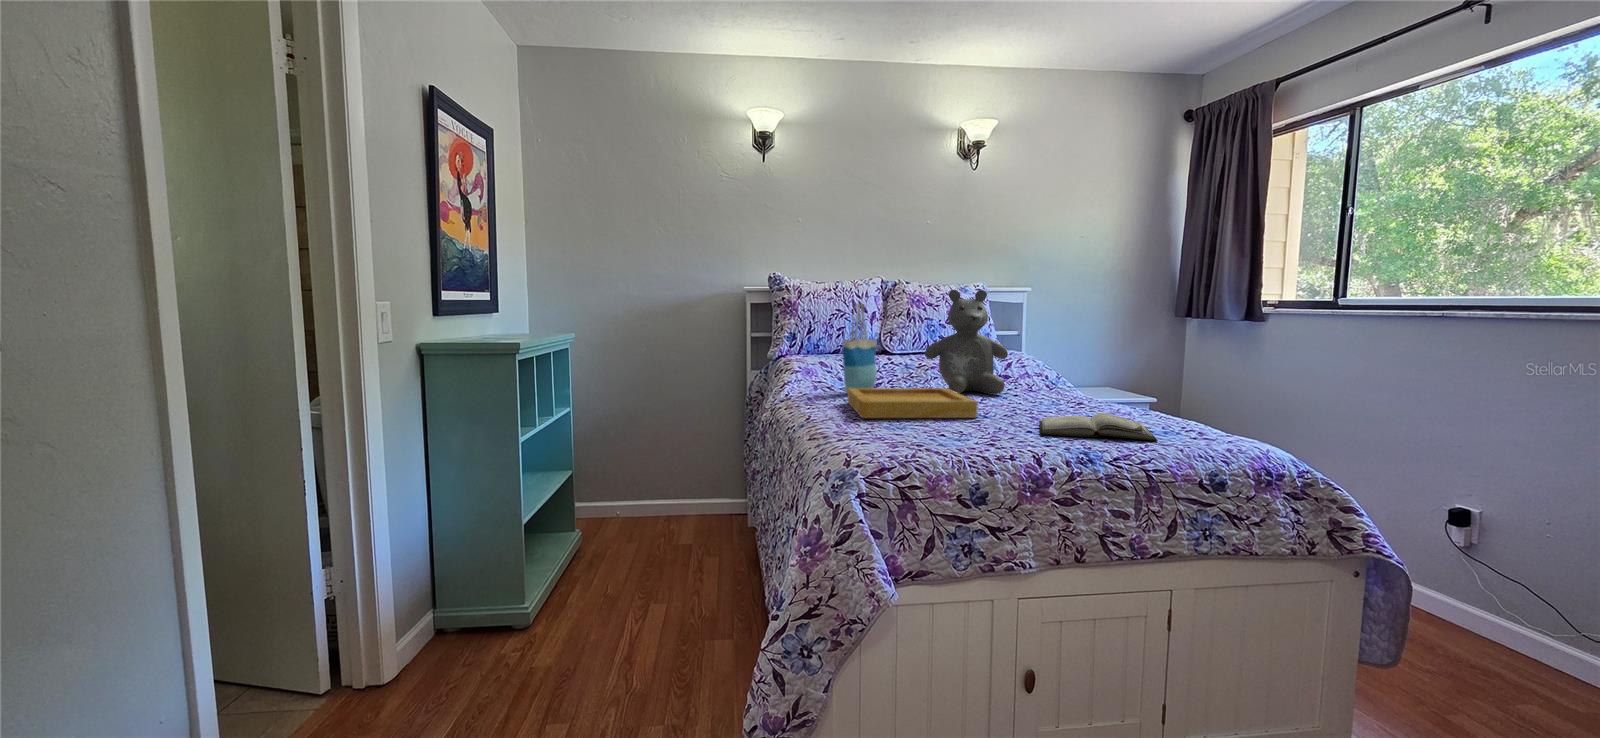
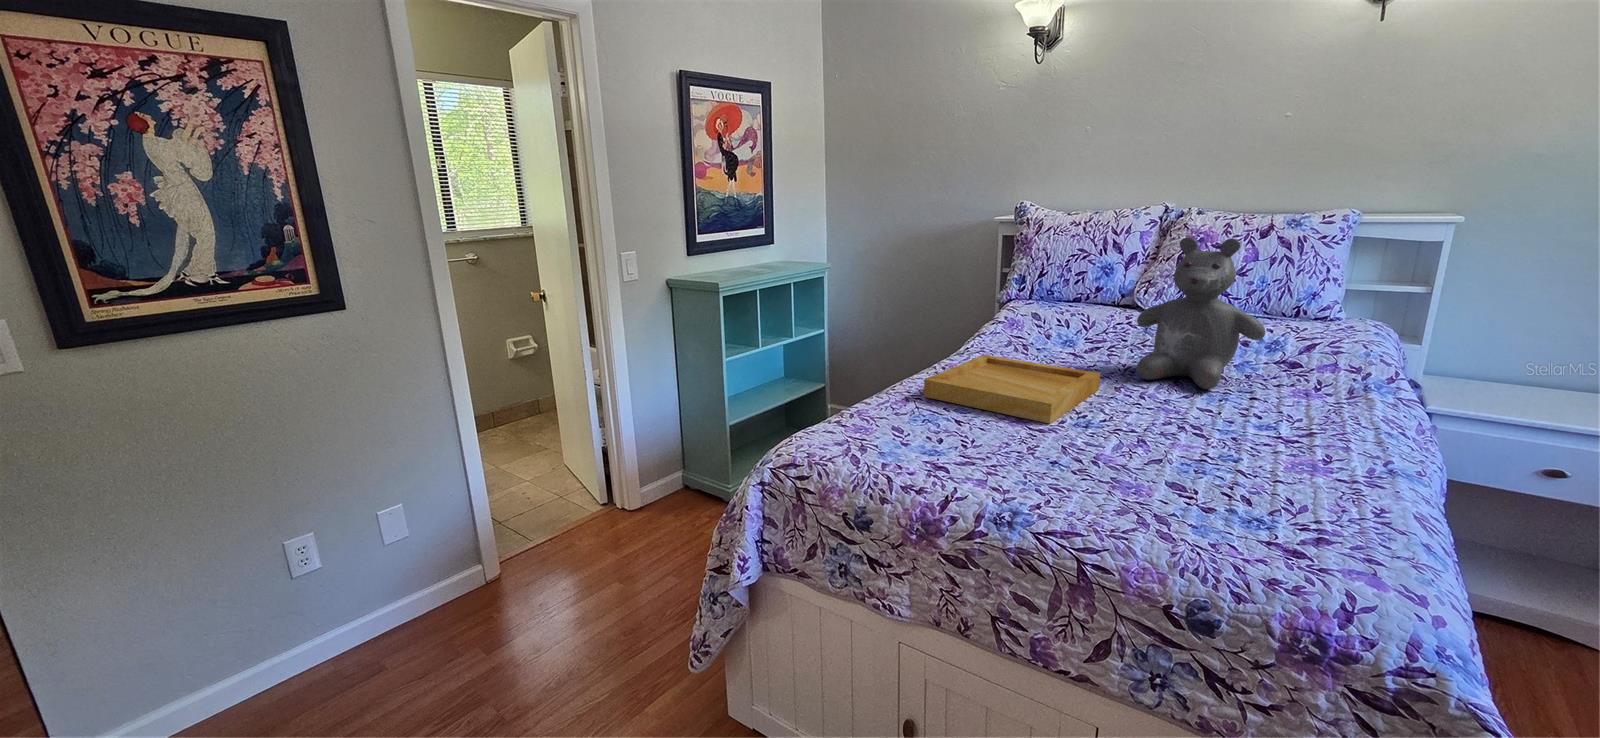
tote bag: present [843,303,877,393] -> none [1009,251,1081,358]
diary: present [1040,413,1158,441] -> none [1037,445,1242,527]

